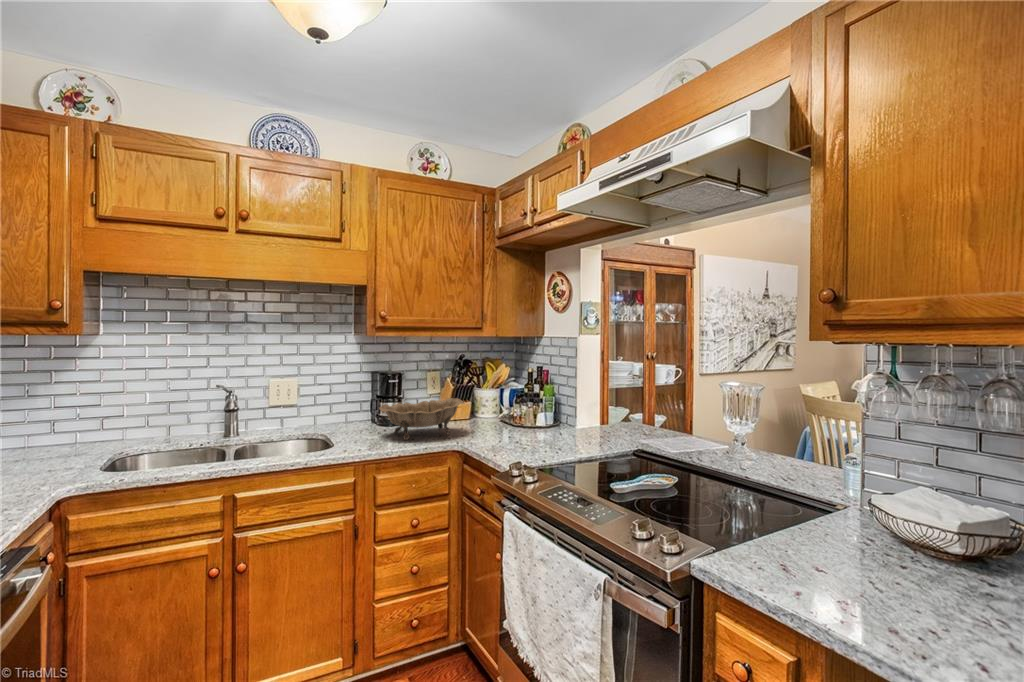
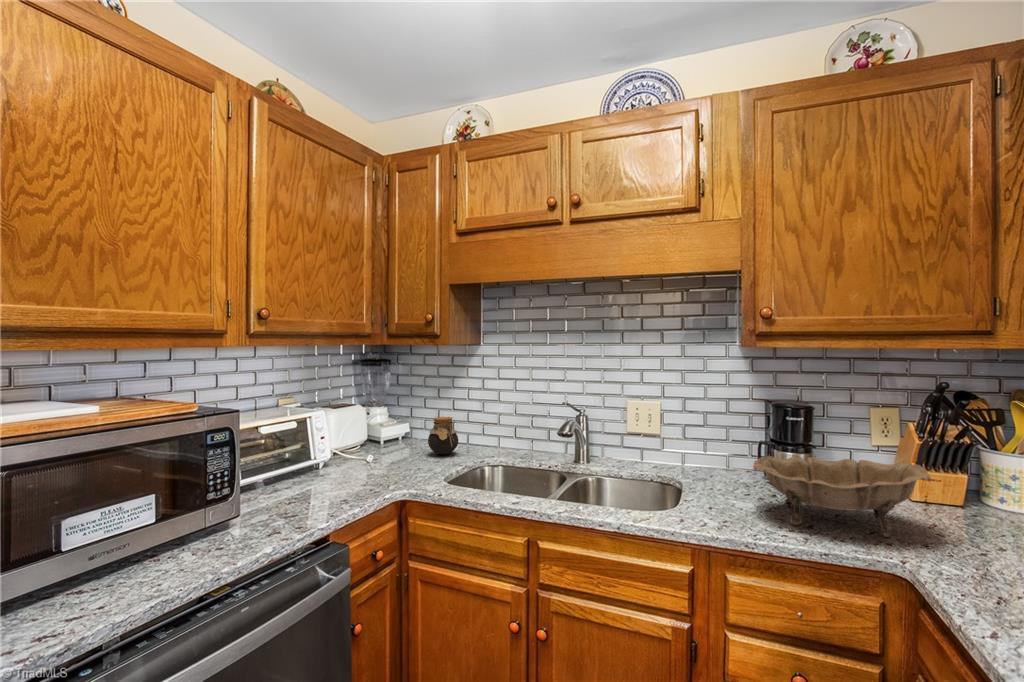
jar: none [27,414,73,457] -> present [428,417,458,455]

